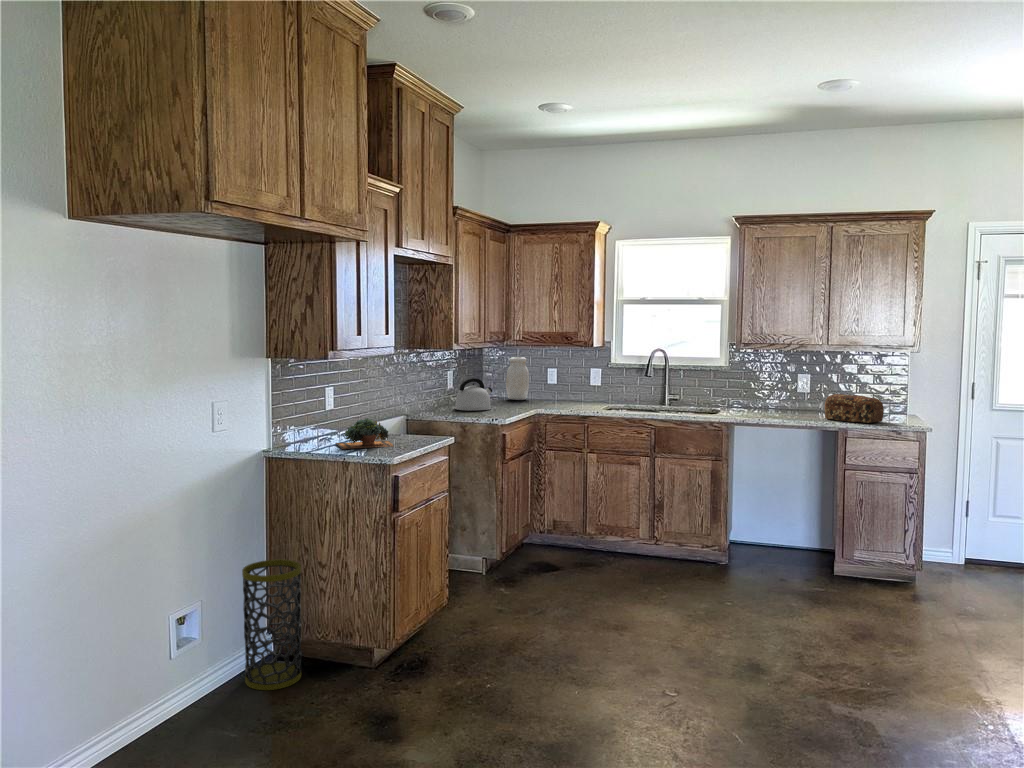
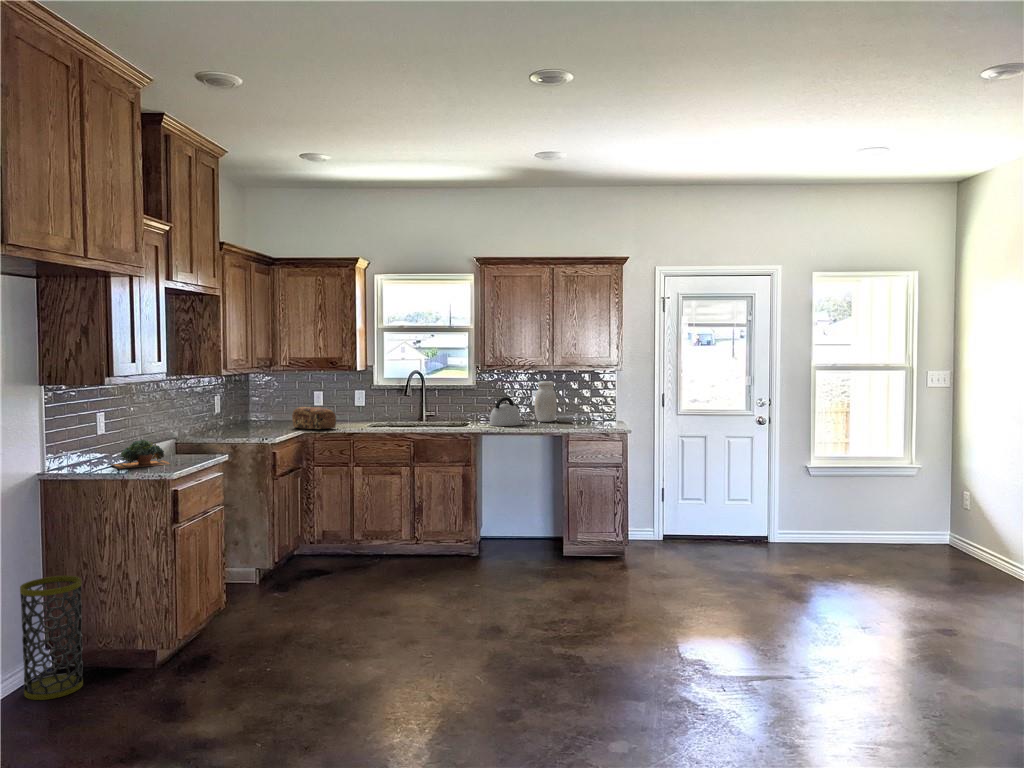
jar: present [506,357,529,400] -> present [535,381,556,422]
kettle: present [455,378,492,411] -> present [490,397,521,426]
bread loaf: present [824,394,884,423] -> present [292,407,336,429]

